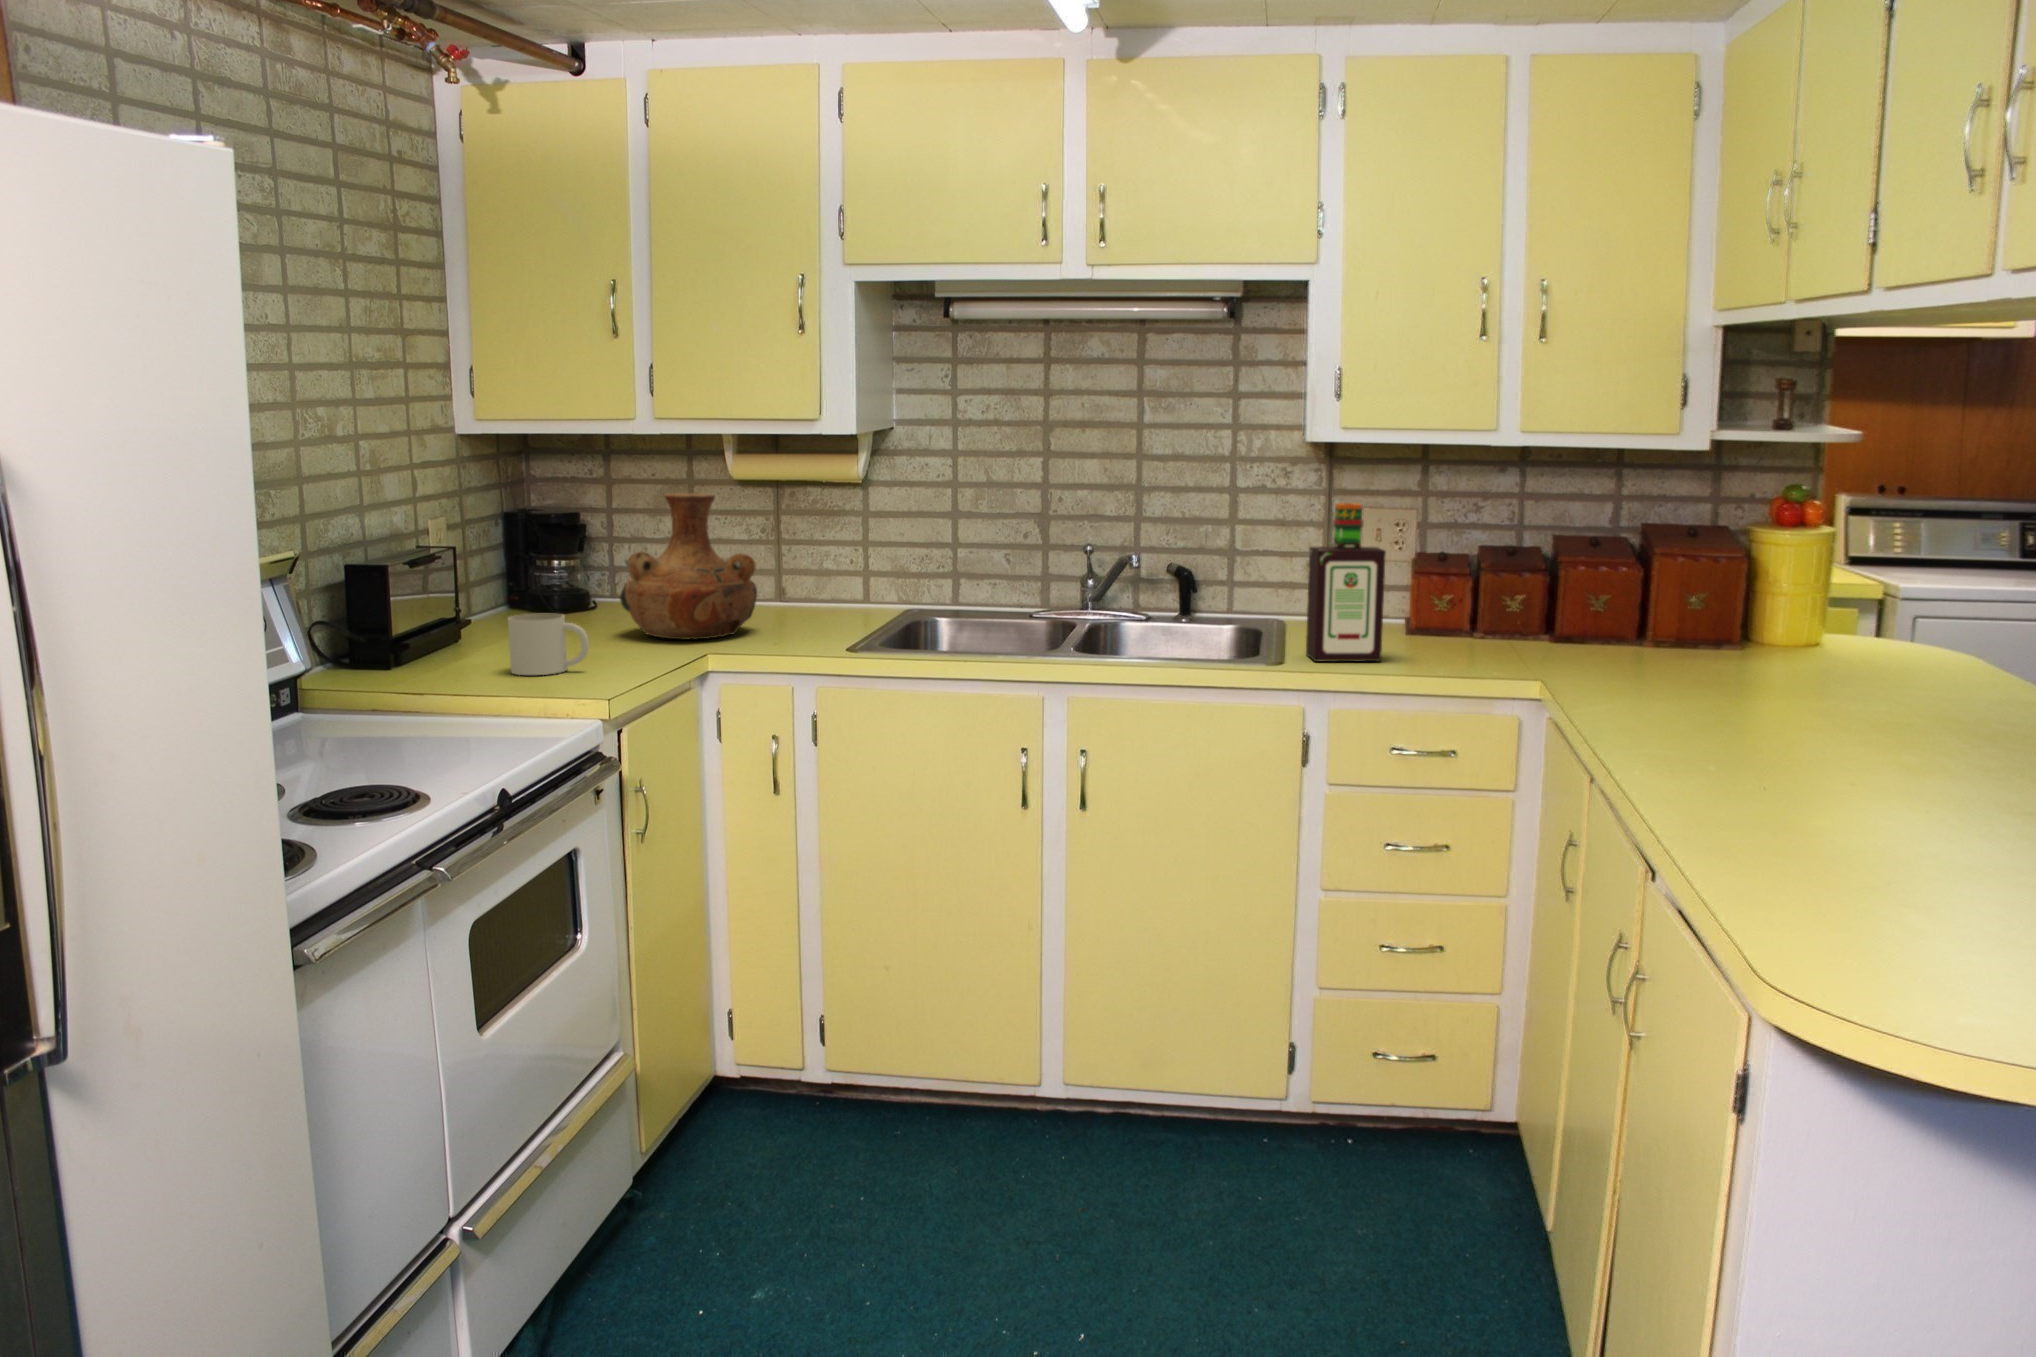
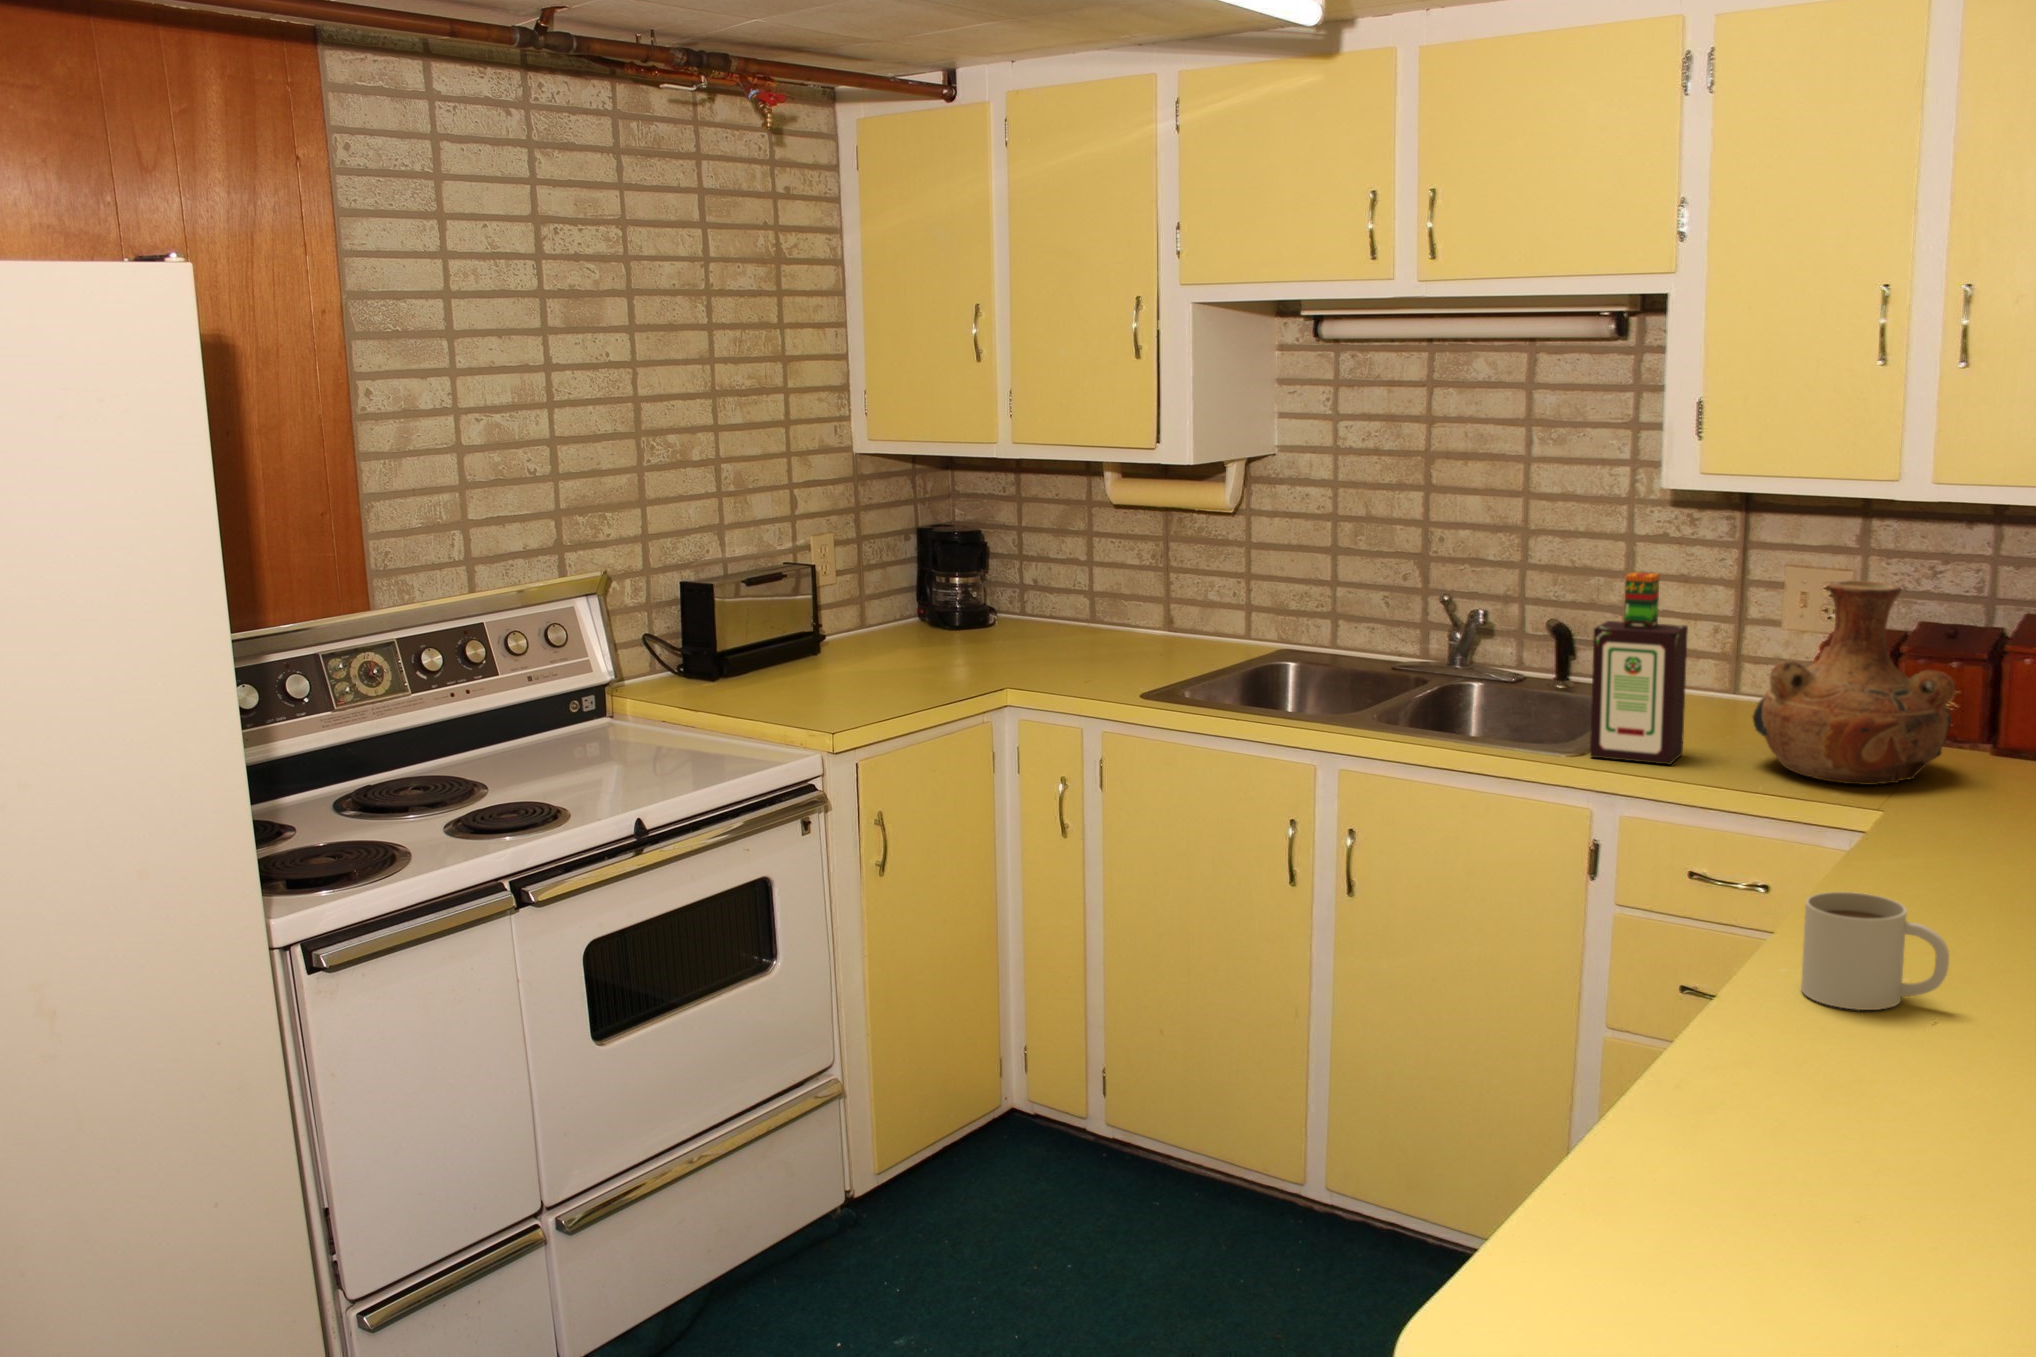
vase: present [620,493,757,639] -> present [1753,580,1955,785]
mug: present [508,614,589,675] -> present [1801,892,1949,1010]

